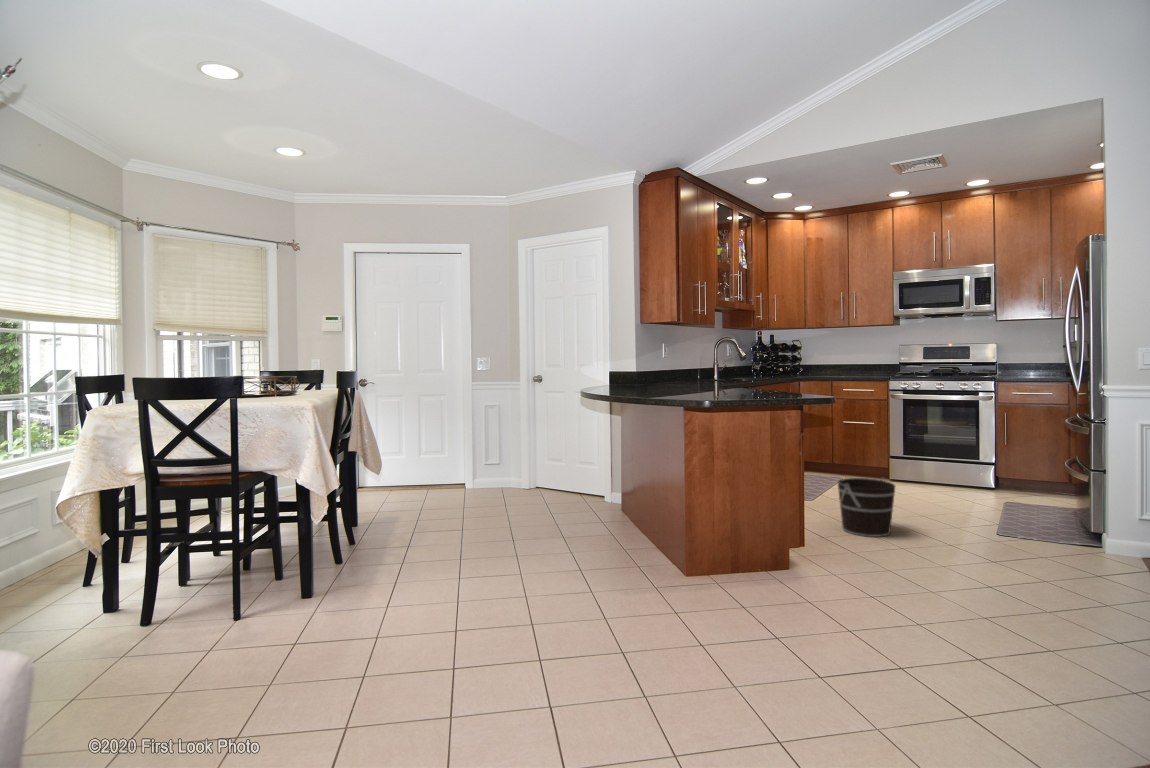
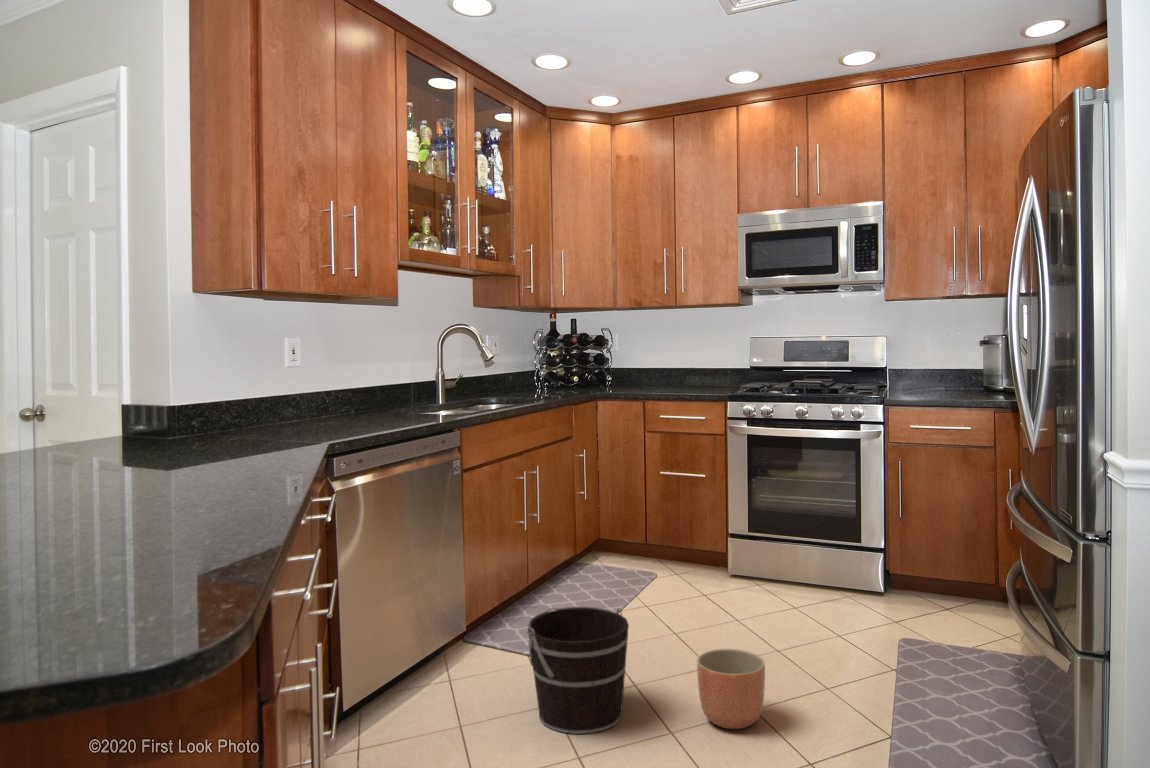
planter: none [932,499,972,537] -> present [697,649,765,729]

